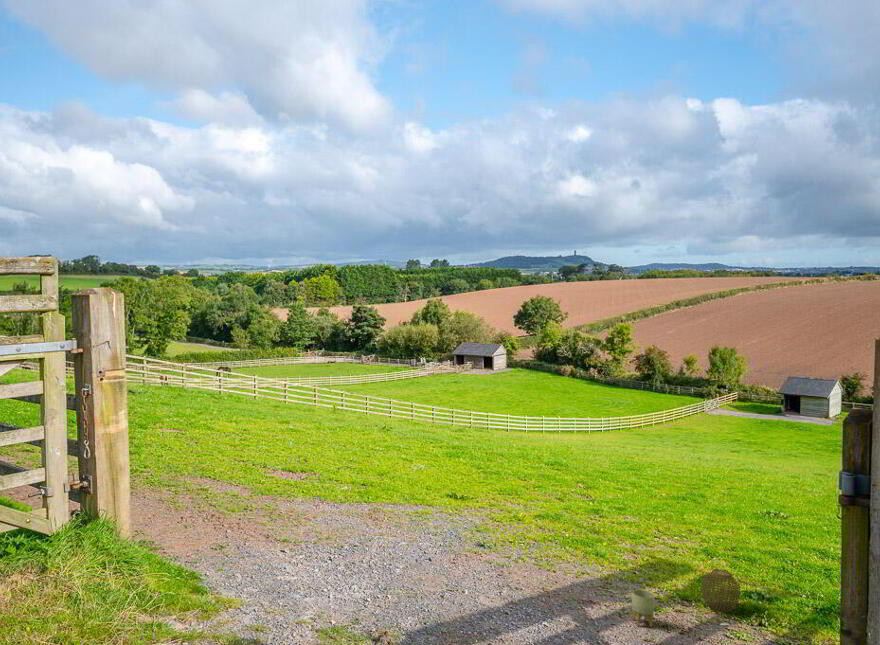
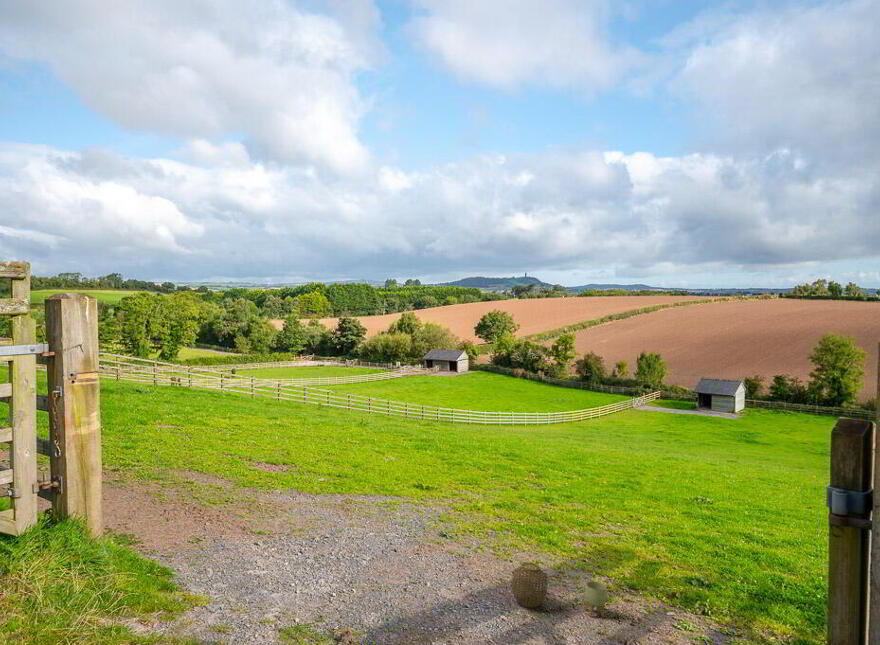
woven basket: present [702,569,740,612] -> present [512,563,548,608]

